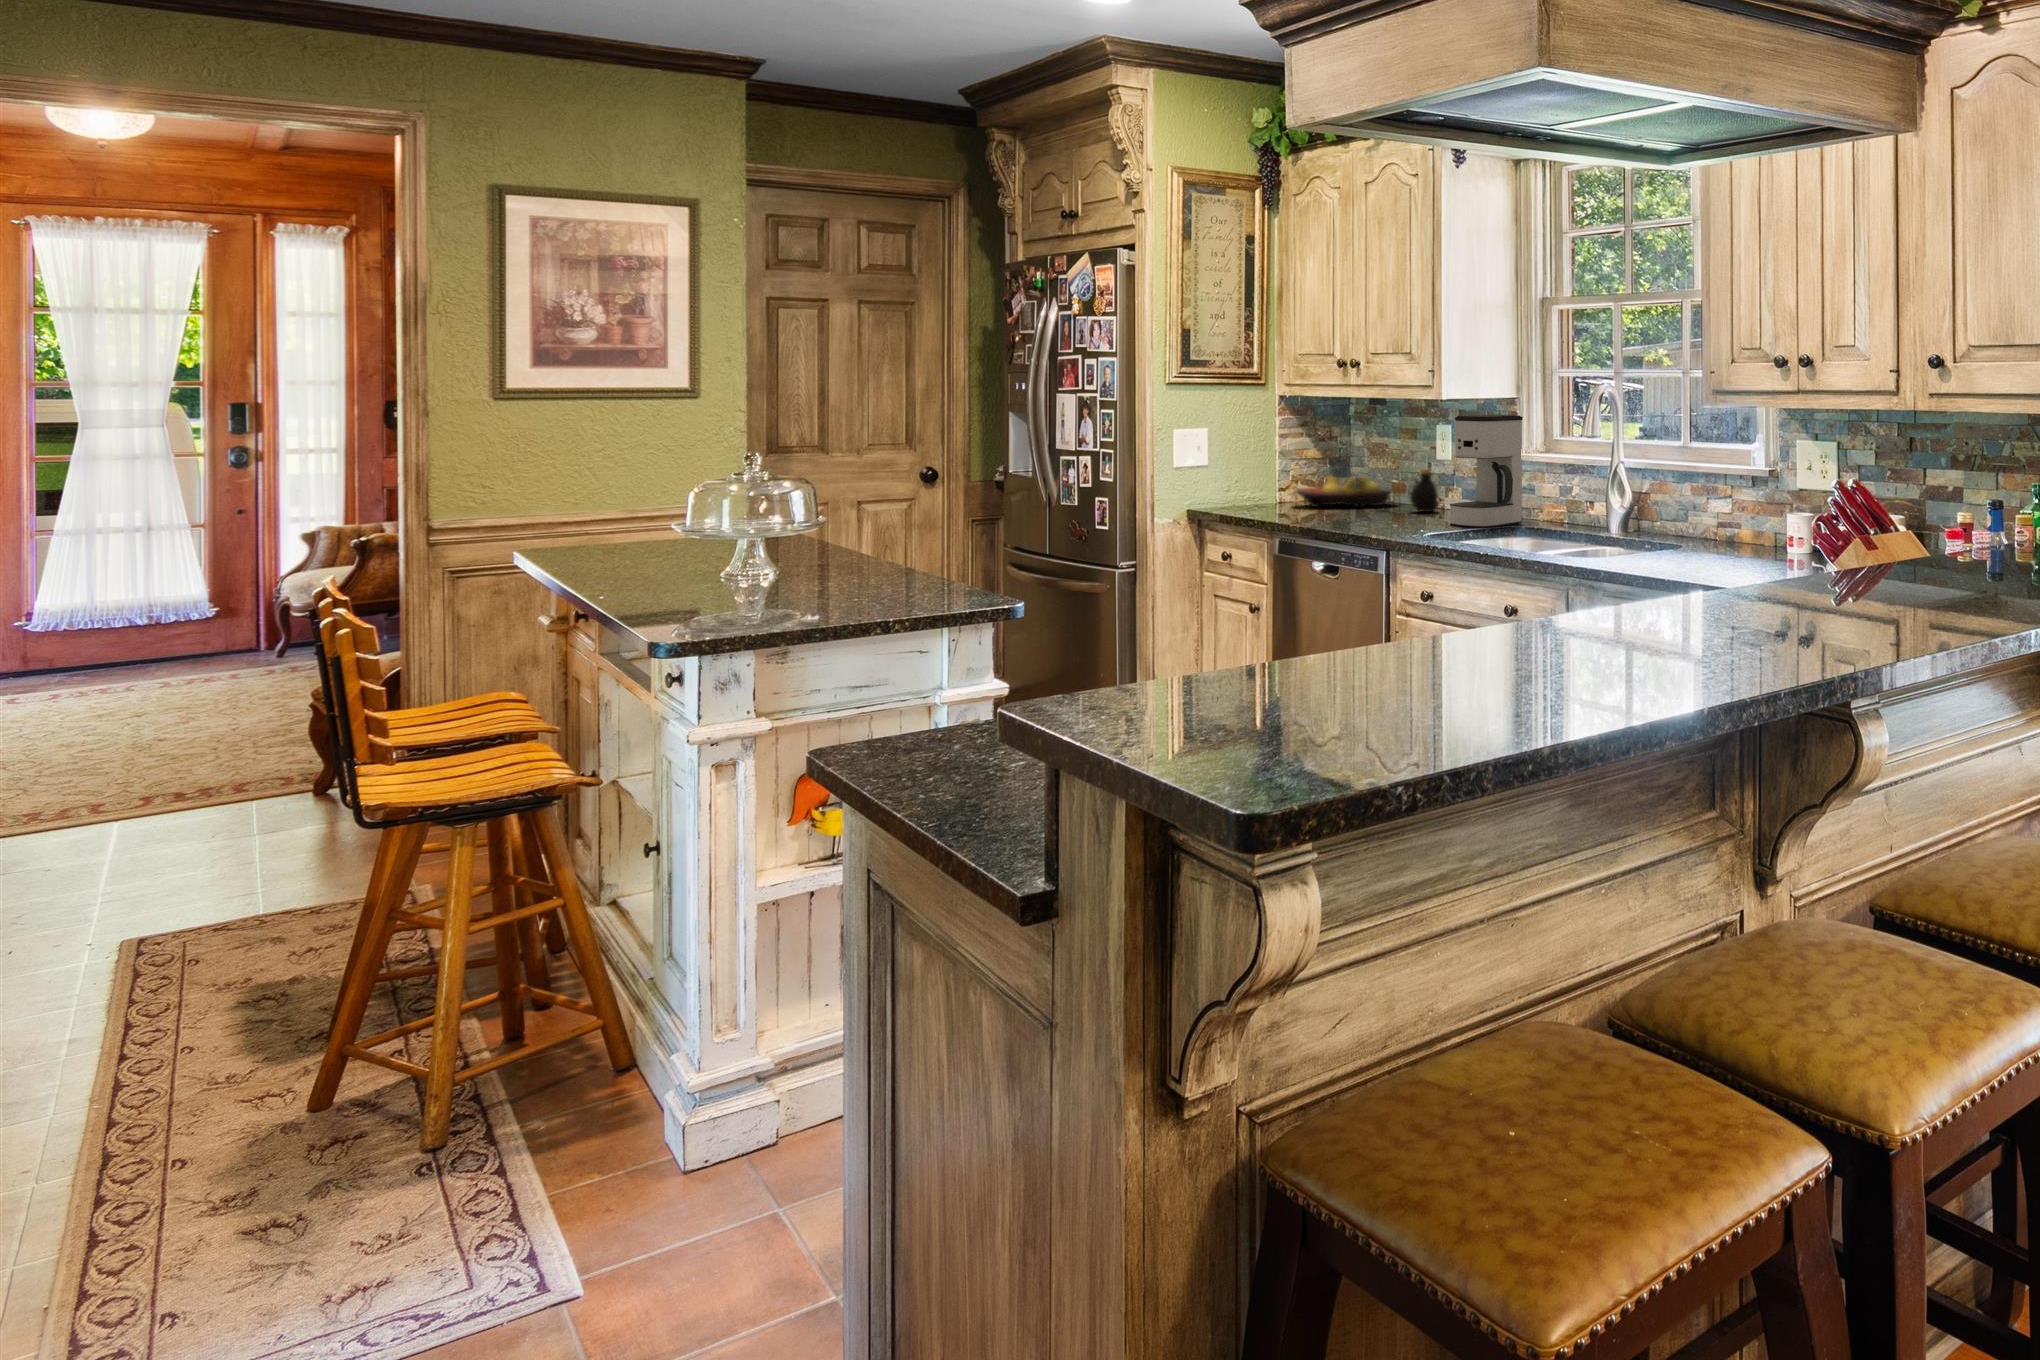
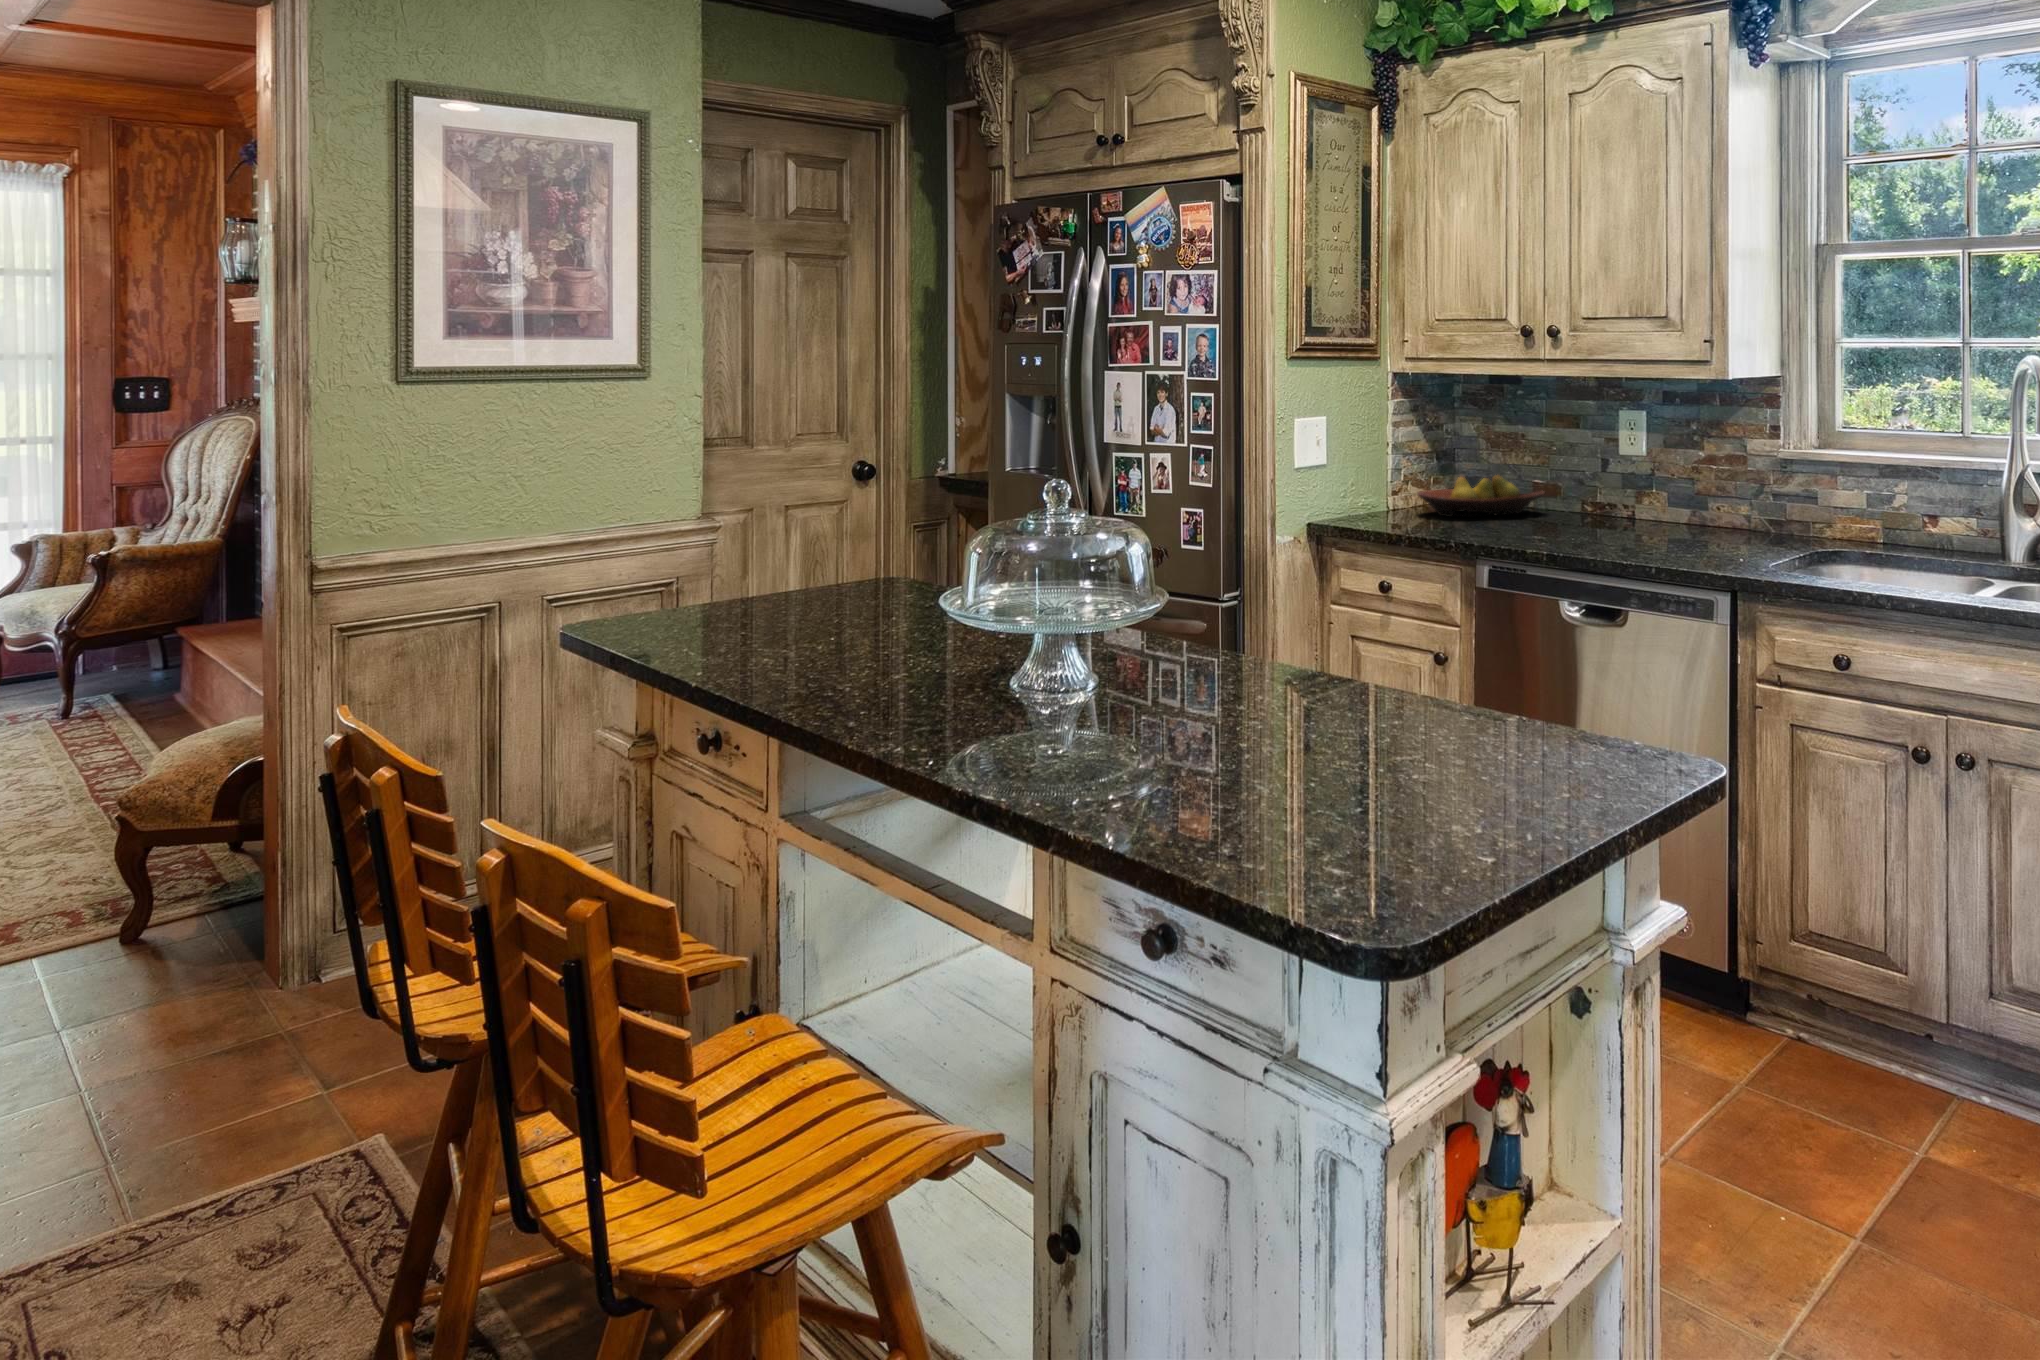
coffee maker: present [1450,415,1523,528] -> none [1721,399,1814,552]
bottle: present [1410,469,1440,512] -> none [1591,468,1634,524]

